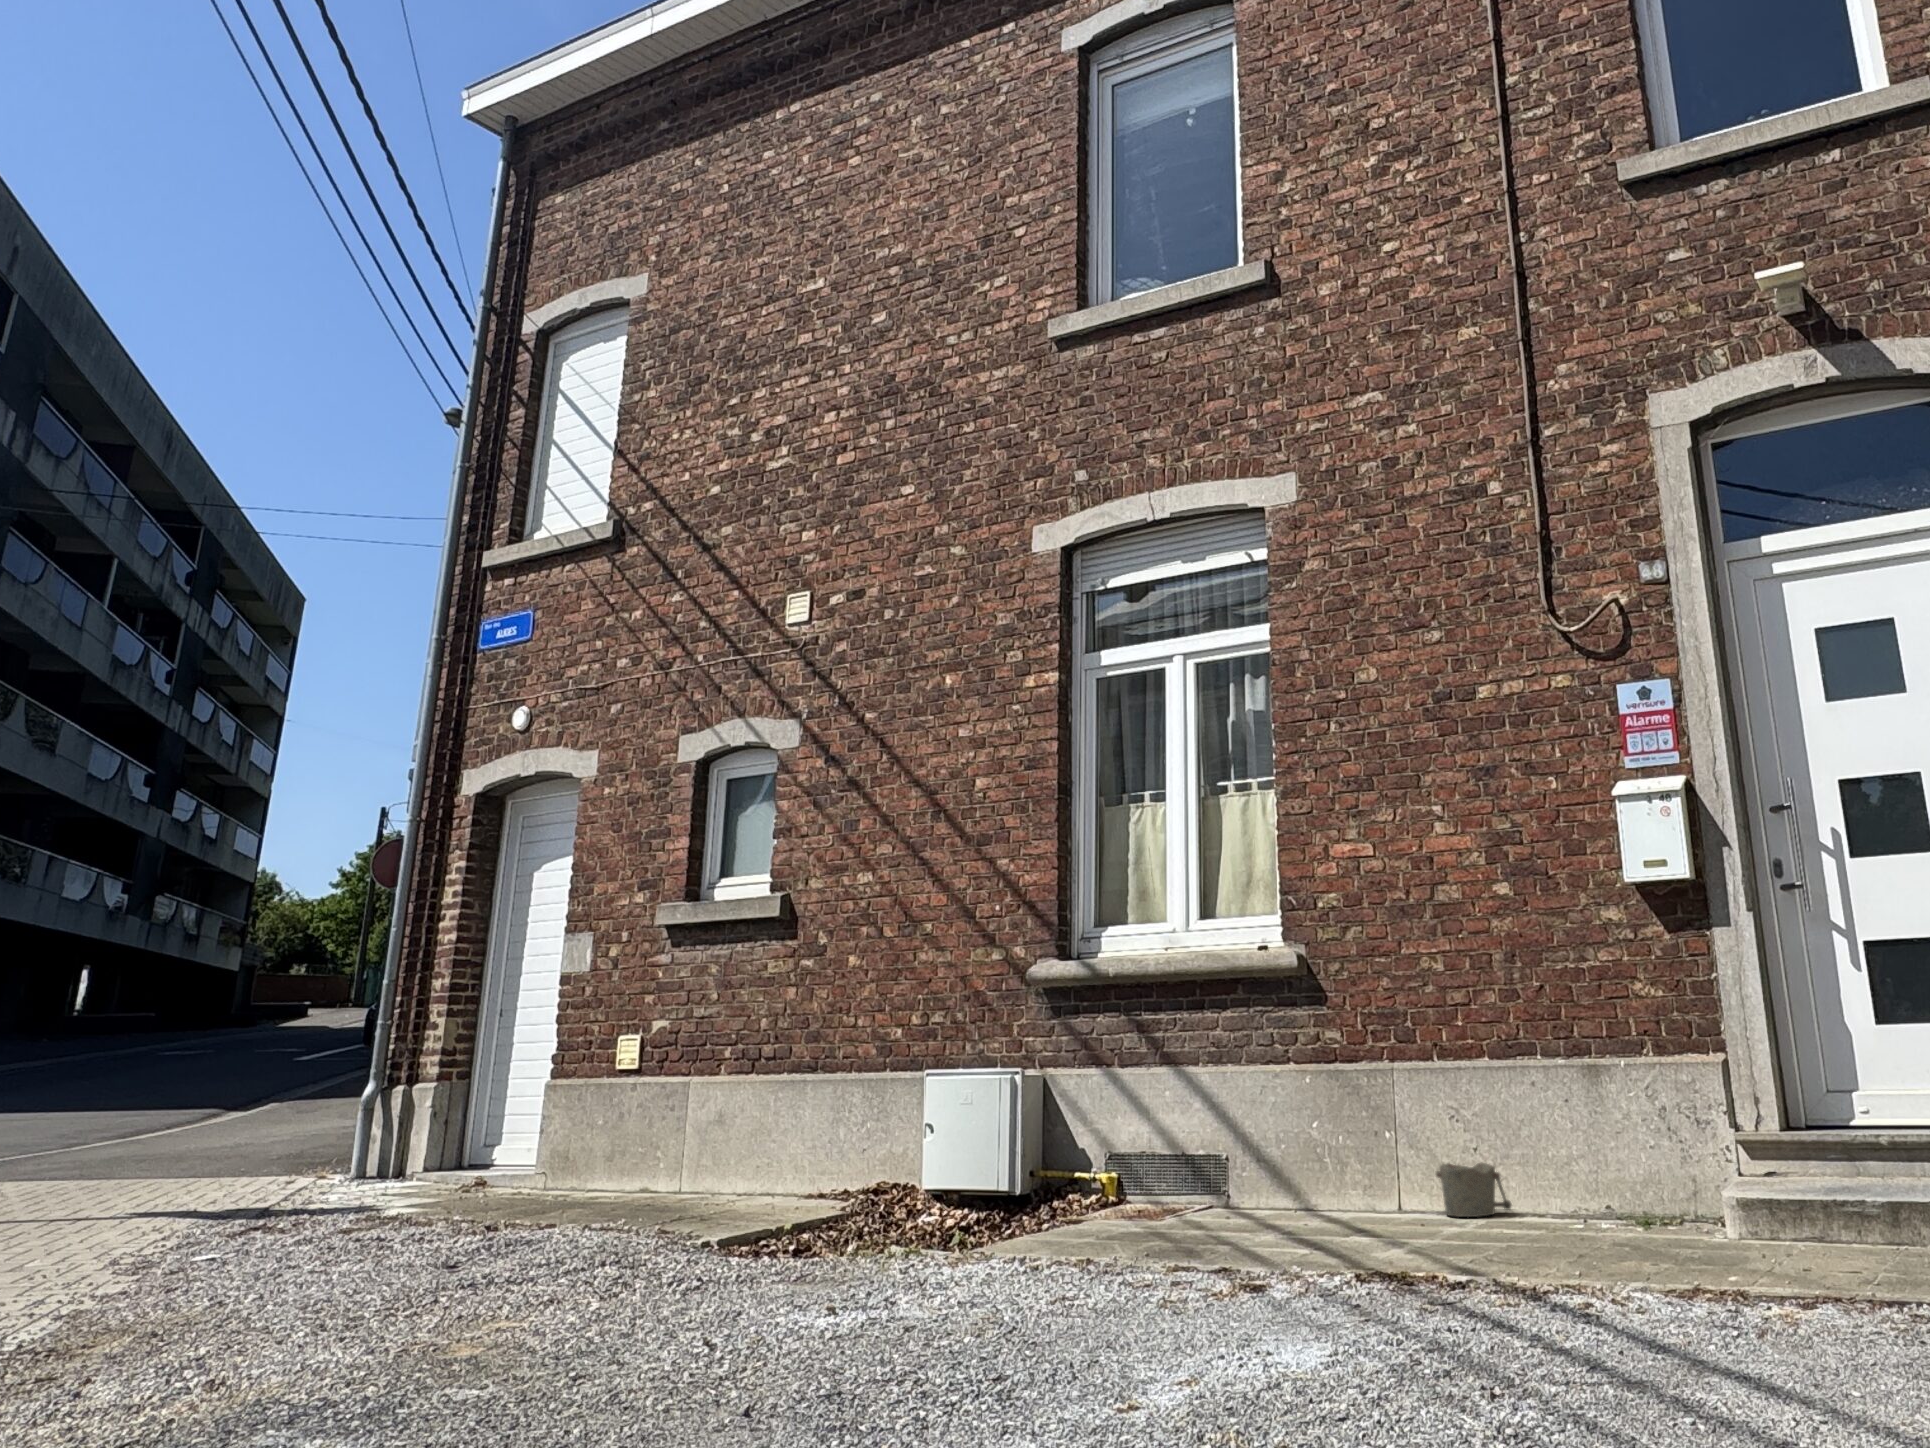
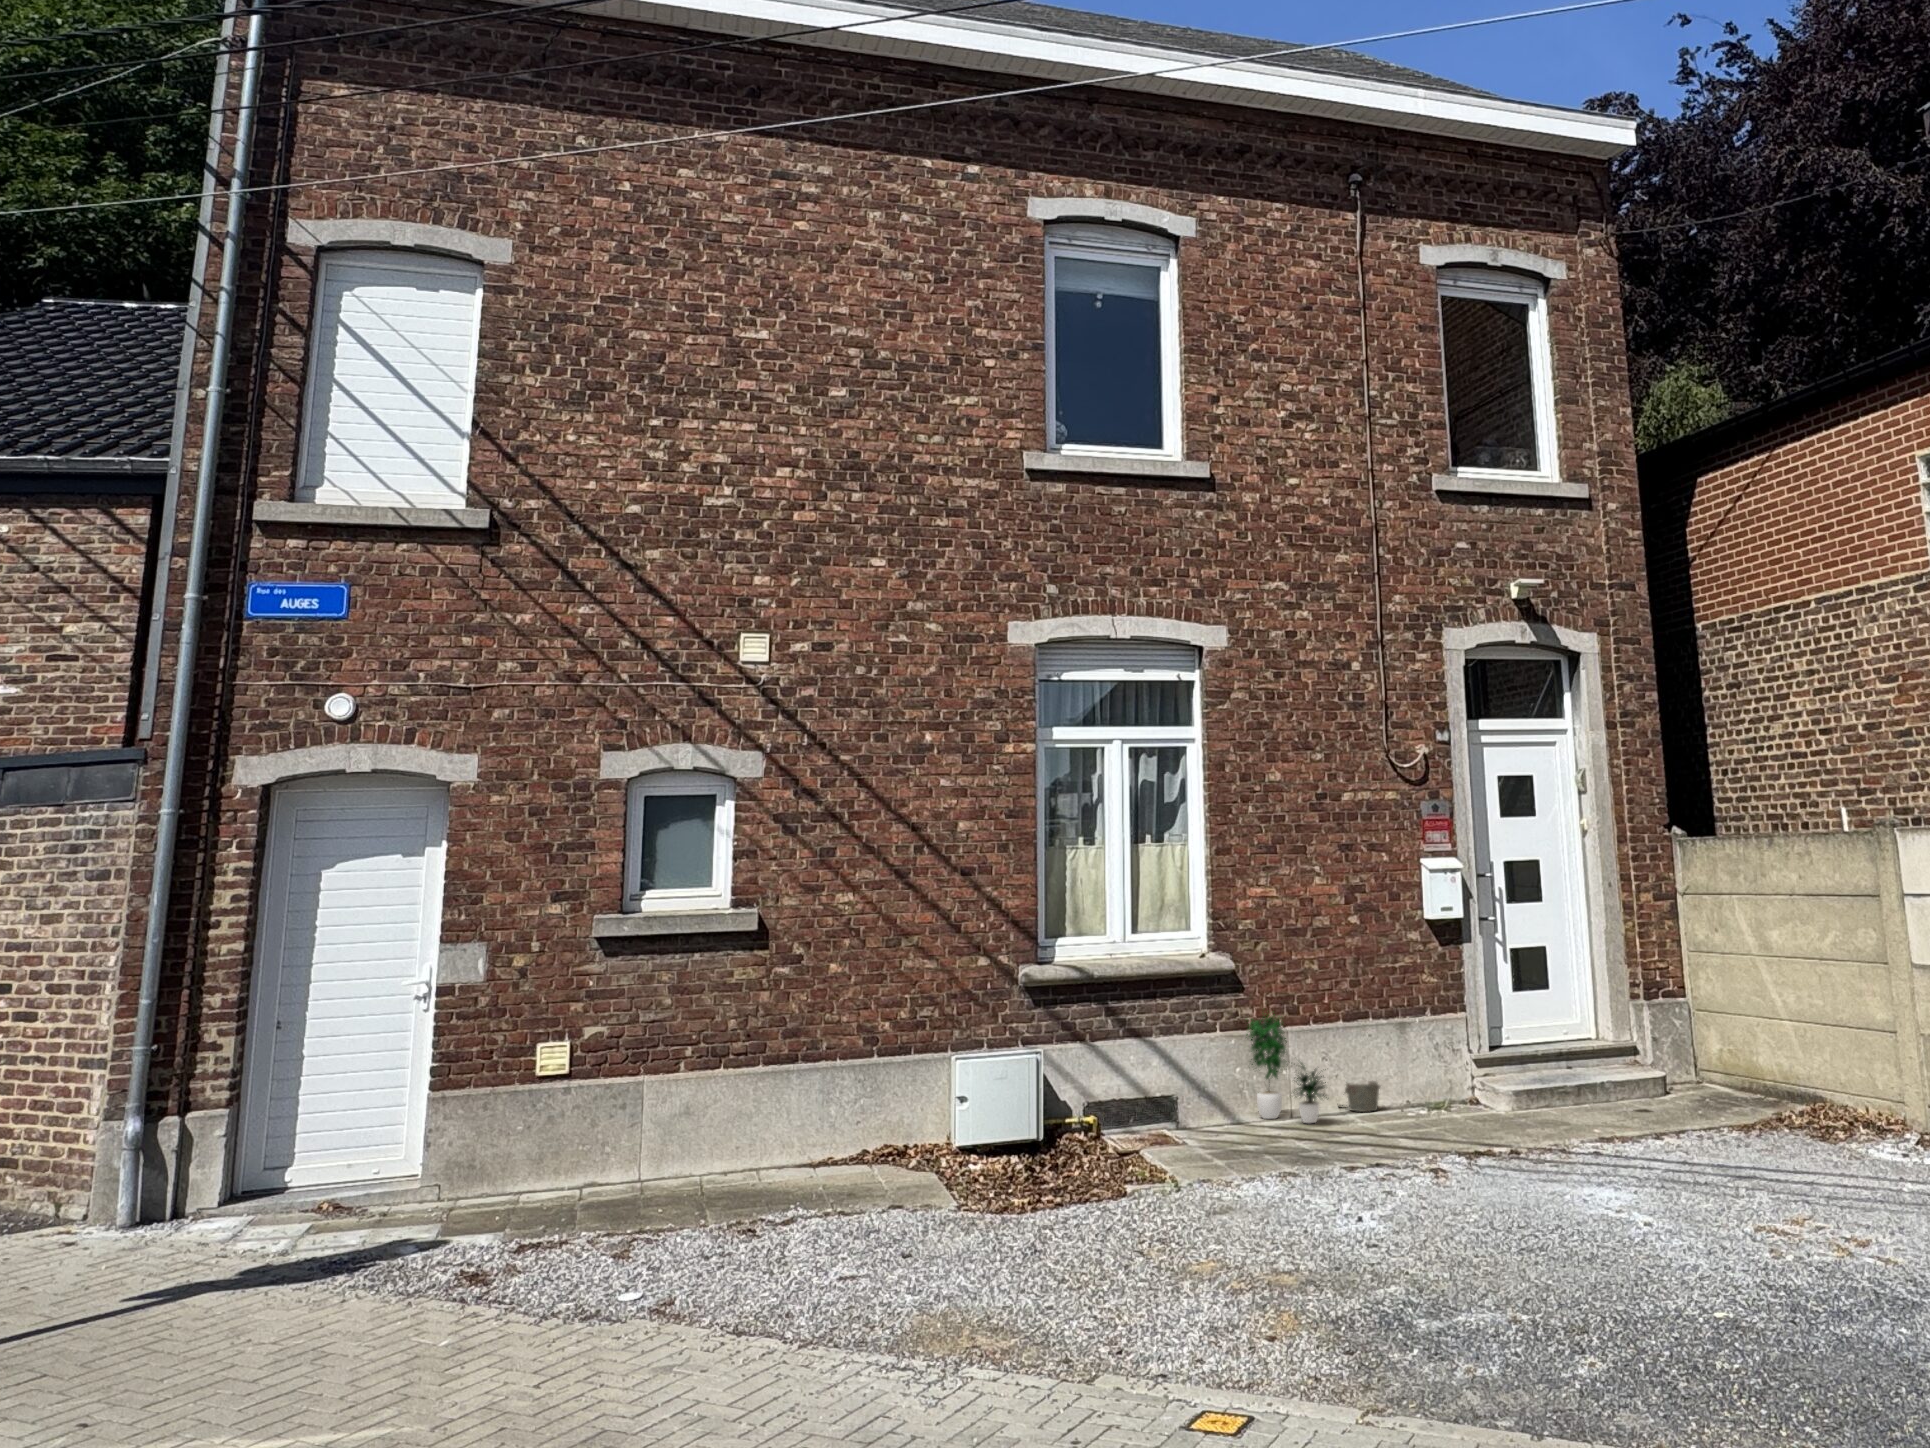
potted plant: none [1274,1028,1353,1220] -> present [1247,1016,1329,1123]

